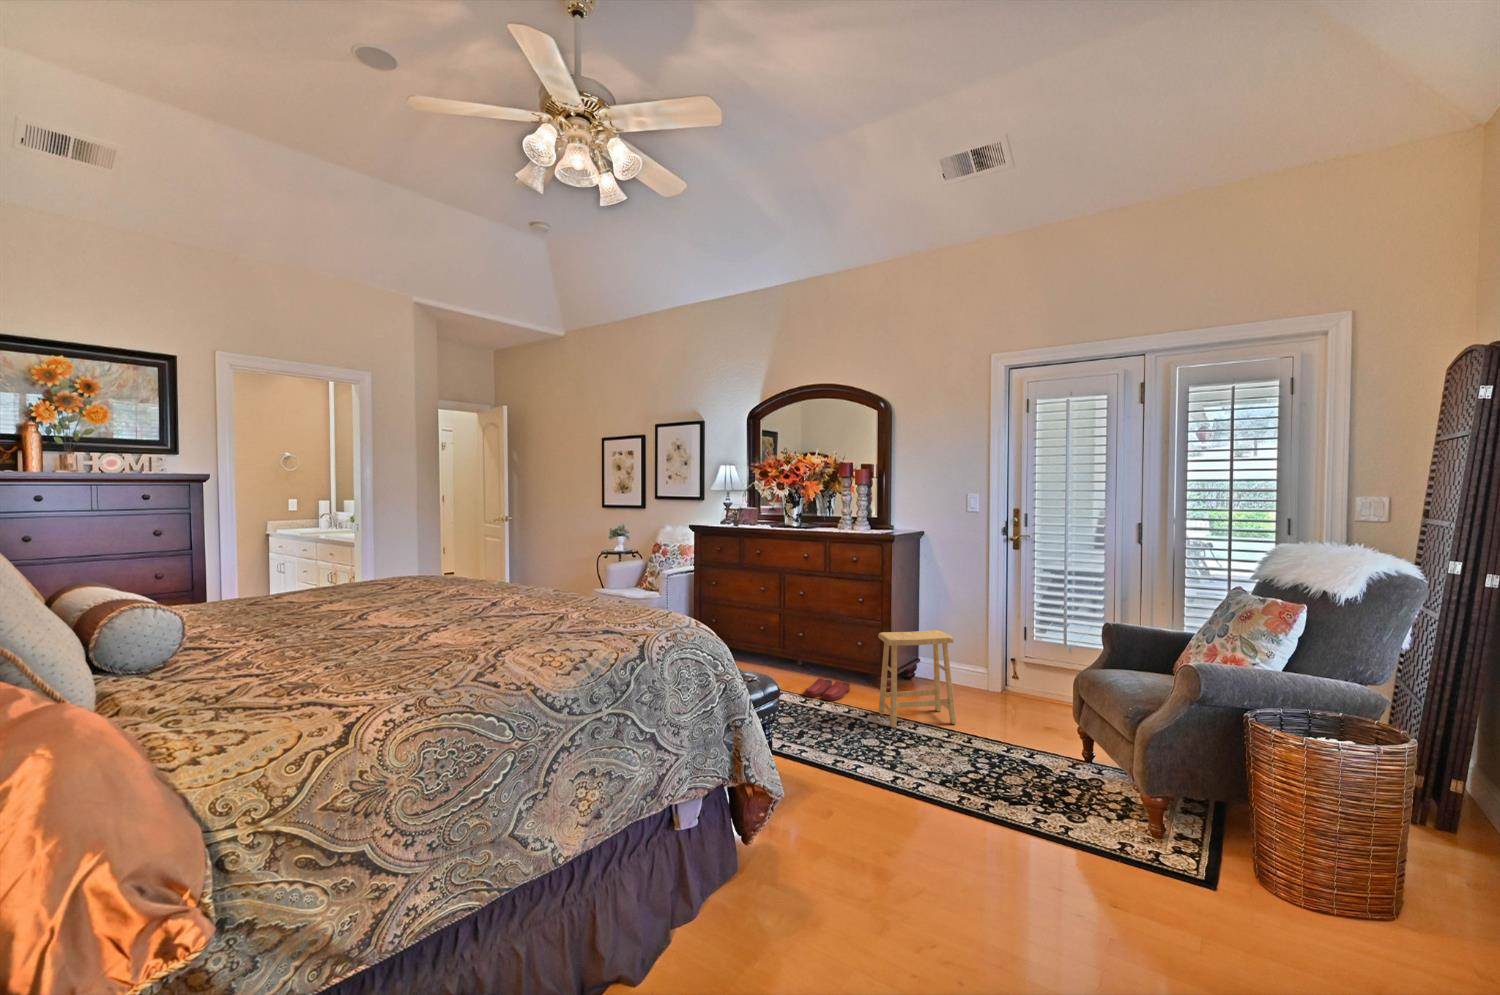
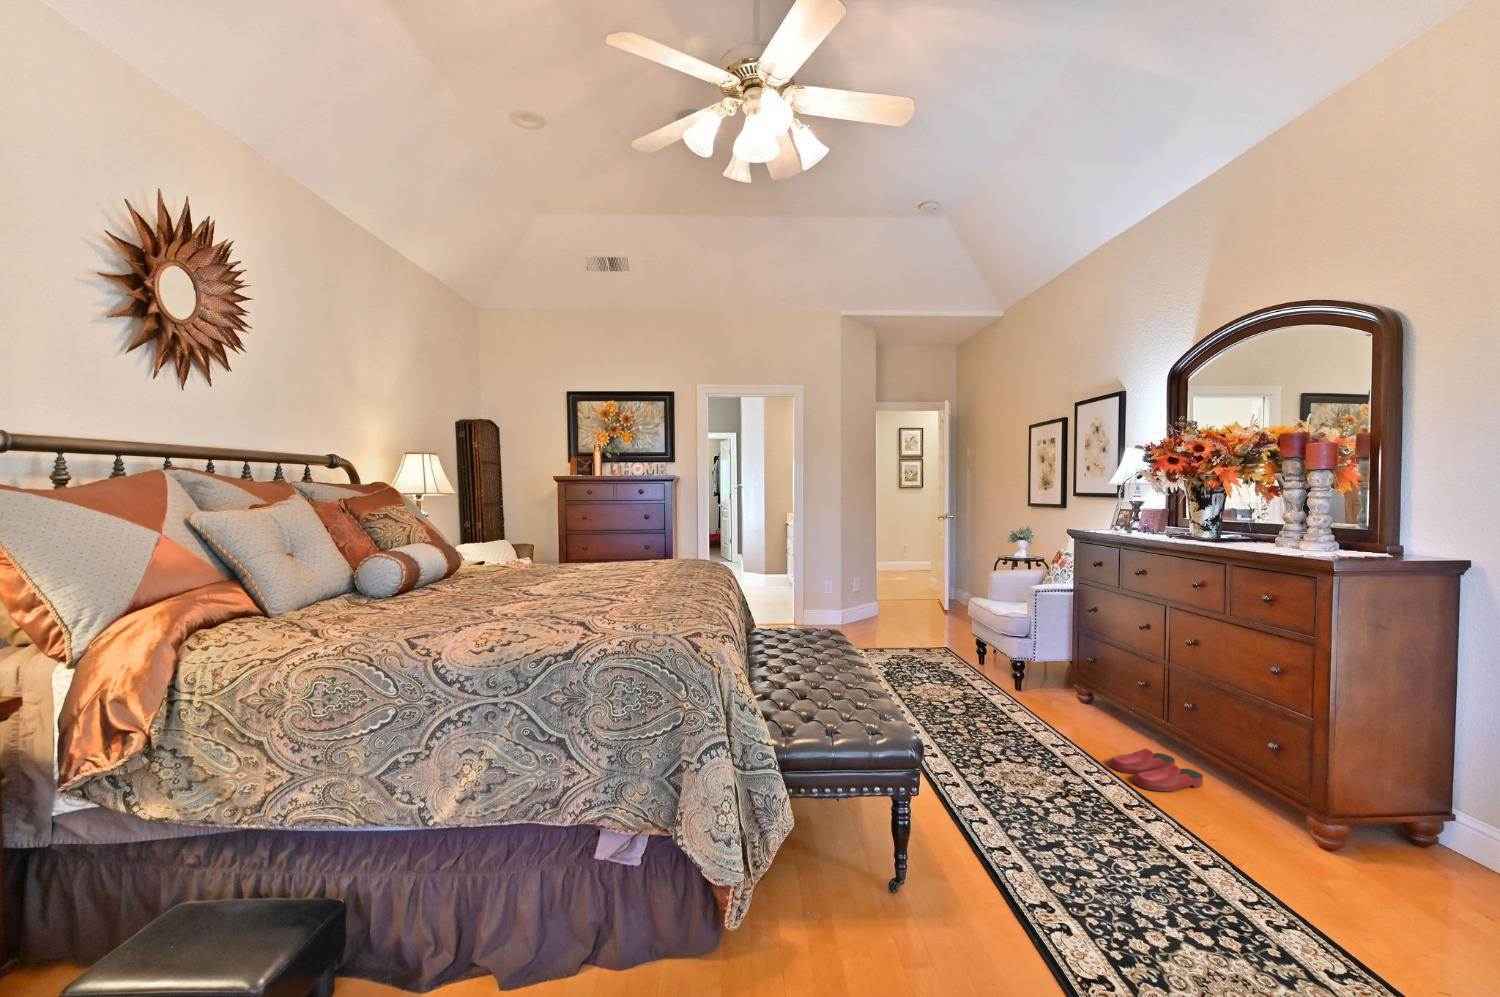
footstool: present [878,630,956,728] -> none [1213,718,1400,957]

